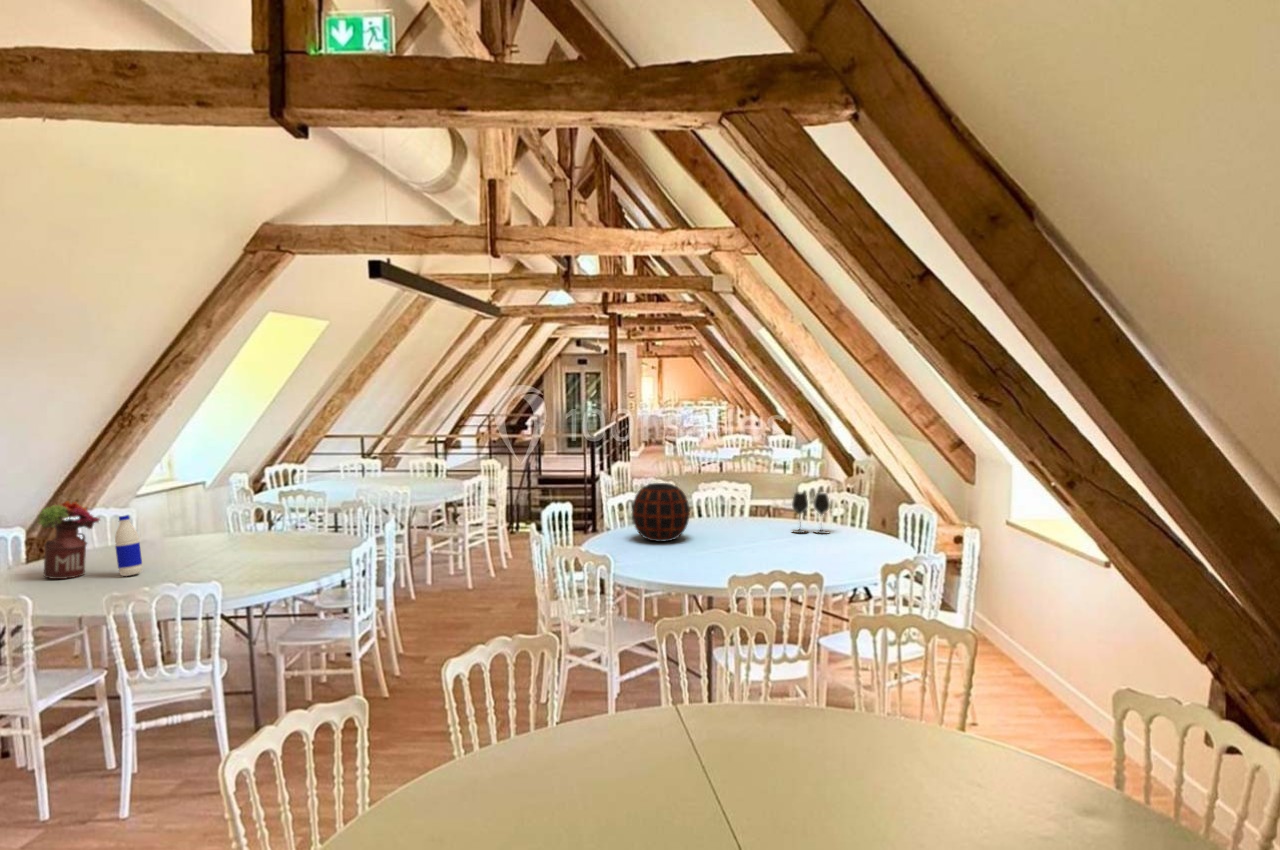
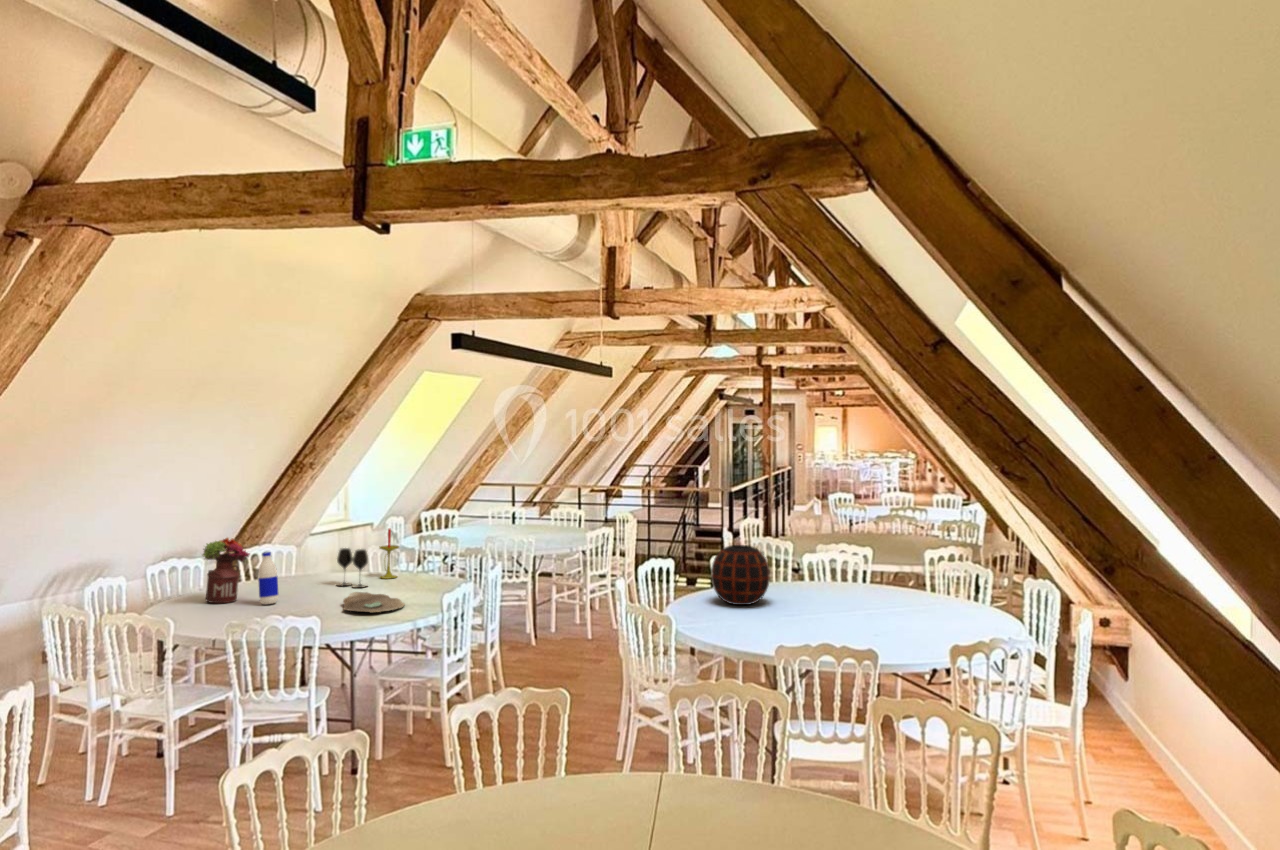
candle: none [250,482,275,539] -> present [379,528,399,579]
wine glass: present [792,492,830,534] -> present [337,548,368,588]
decorative bowl: none [226,554,303,575] -> present [343,592,405,612]

